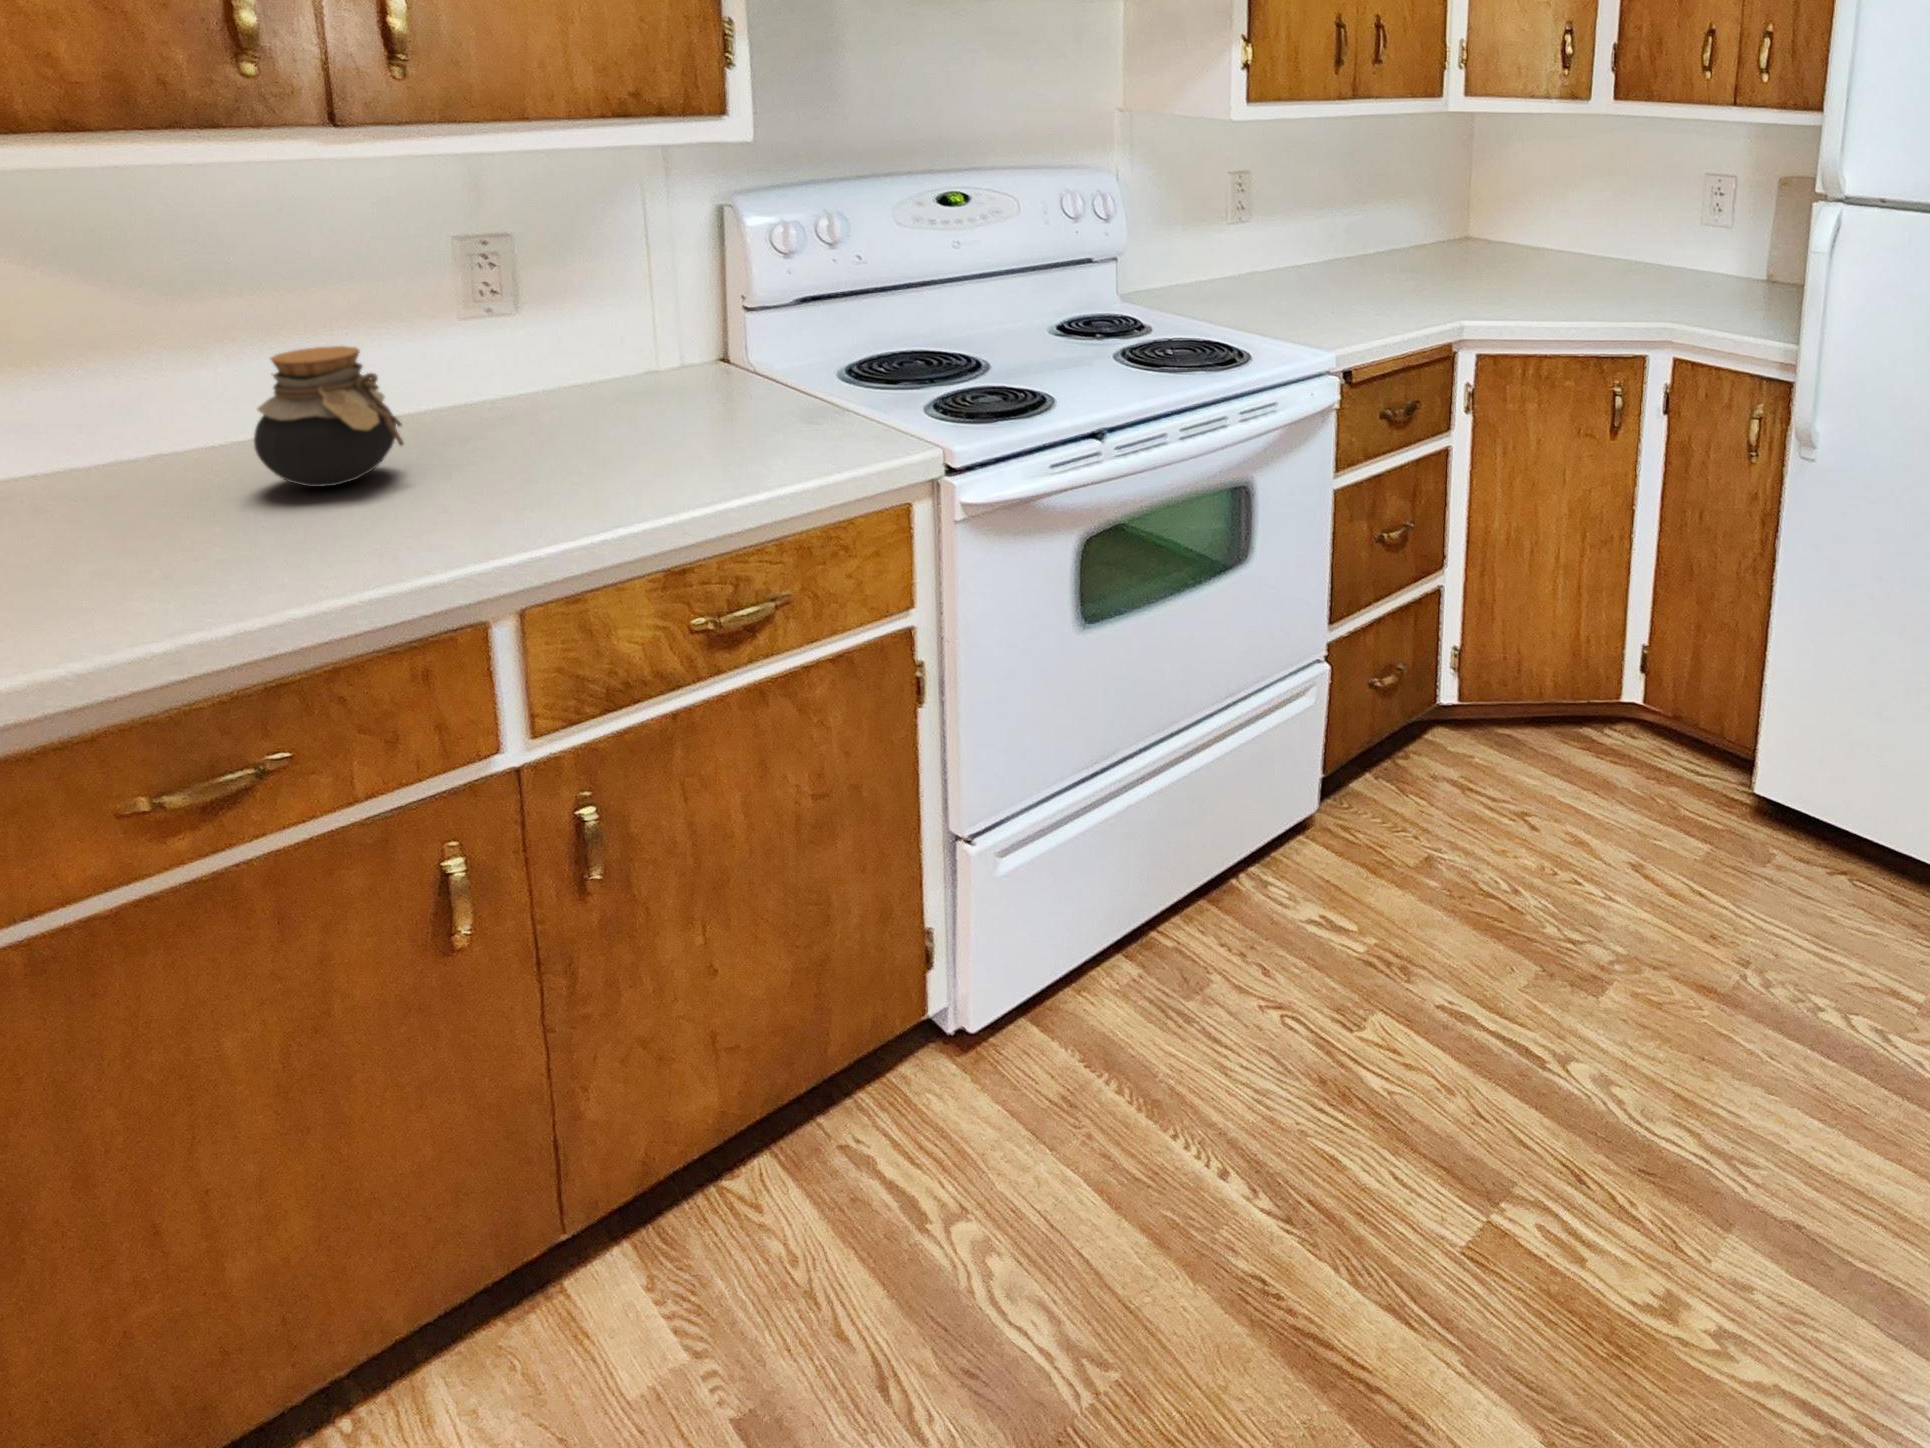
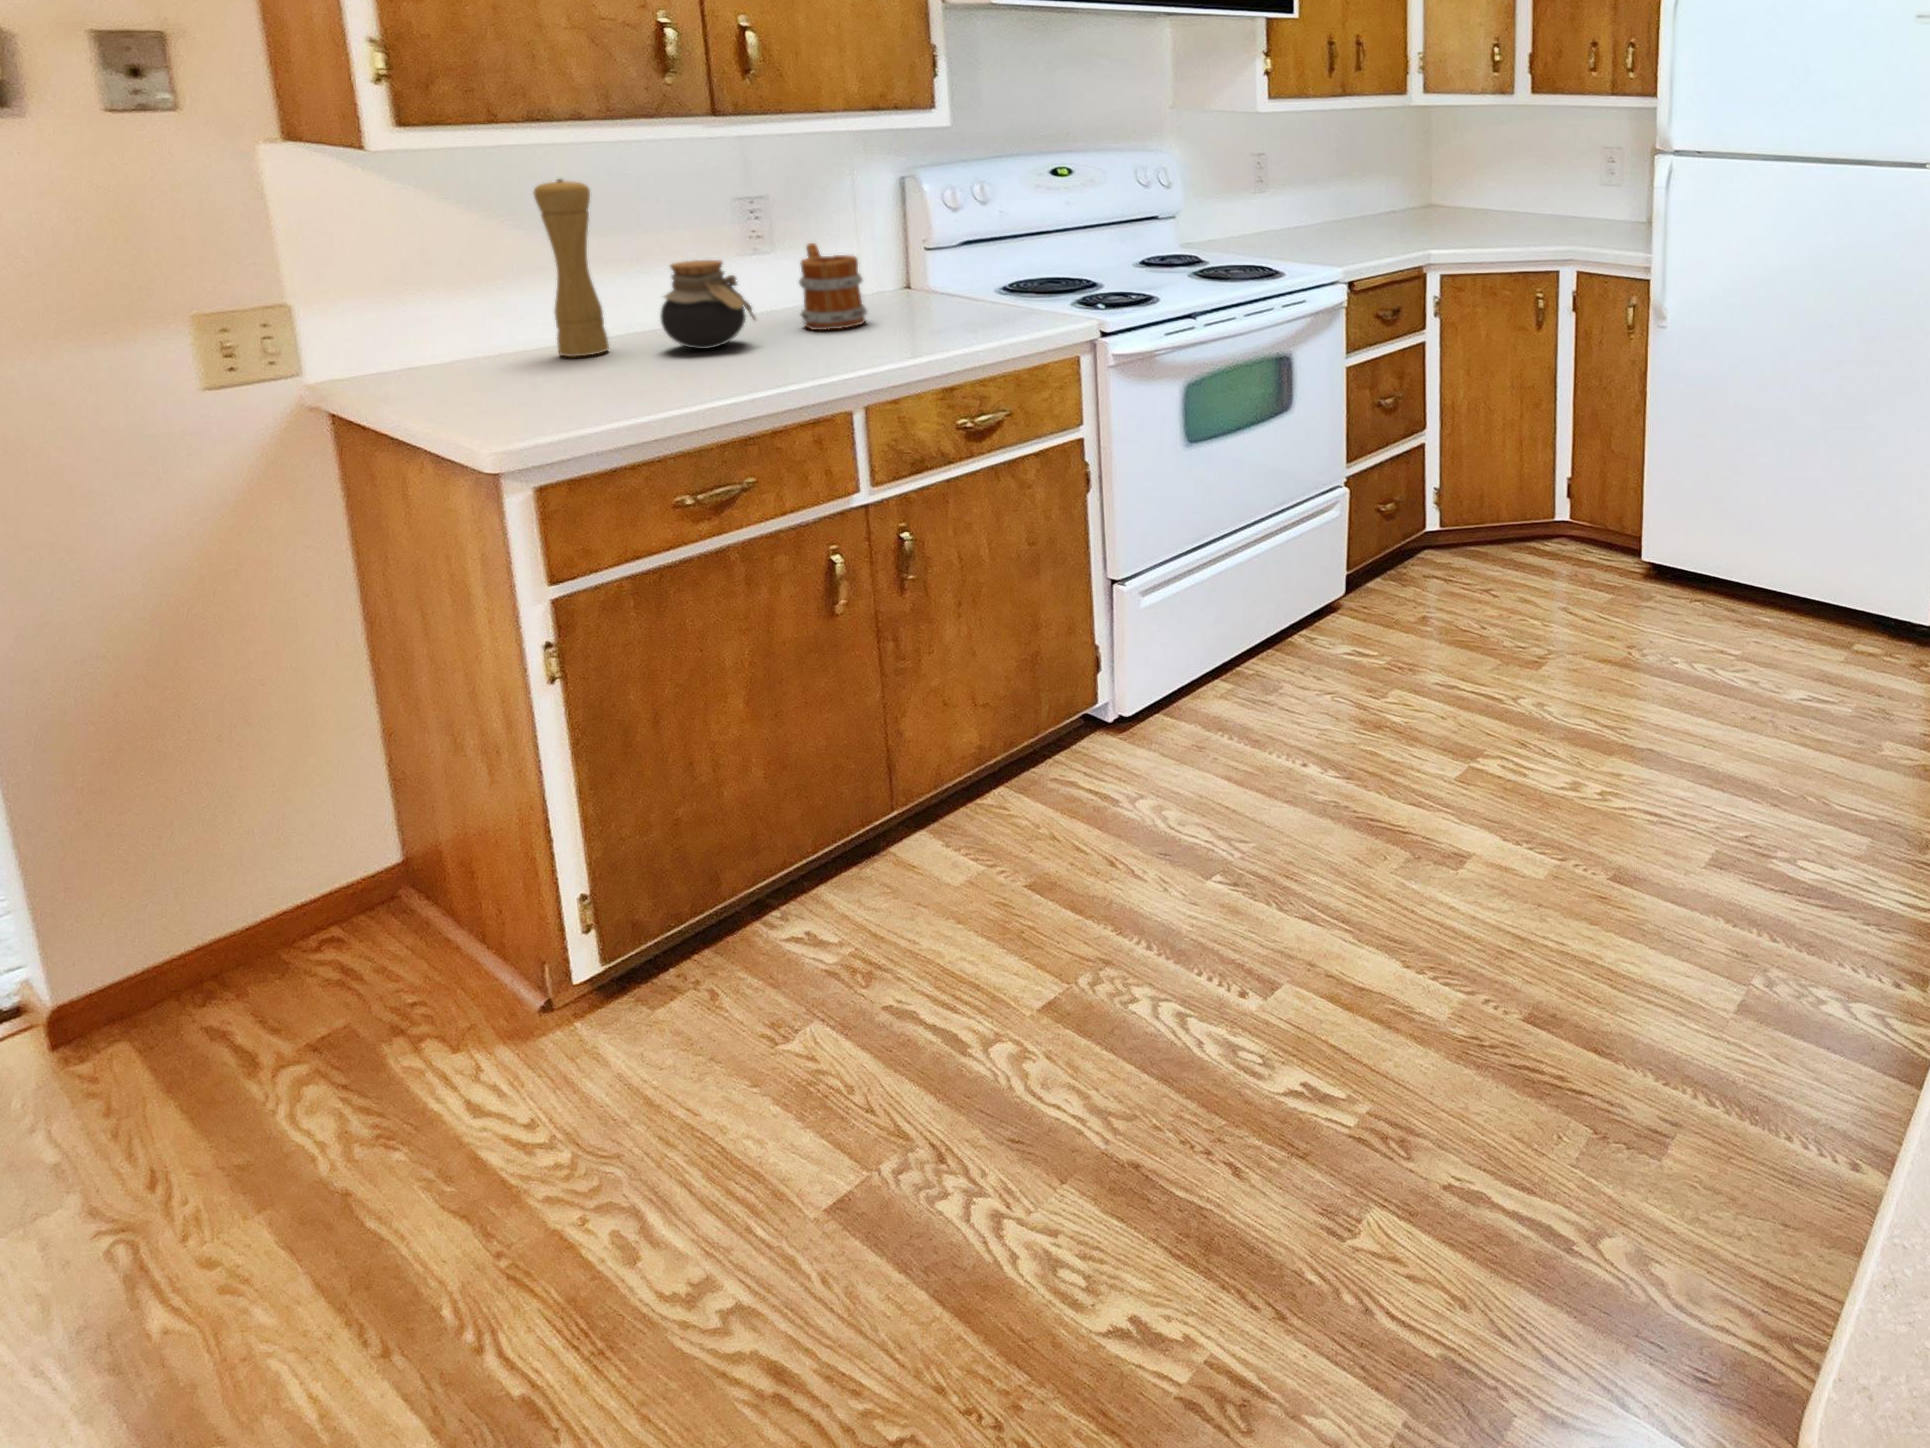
pepper mill: none [65,219,193,493] -> present [533,179,609,357]
mug: none [503,313,605,451] -> present [799,243,867,330]

